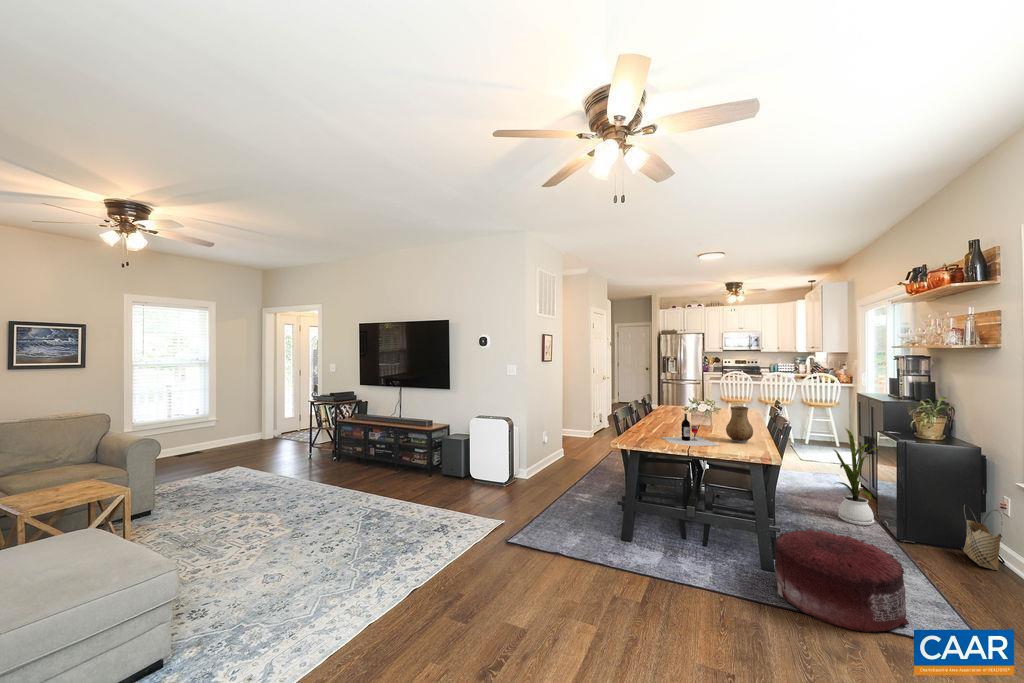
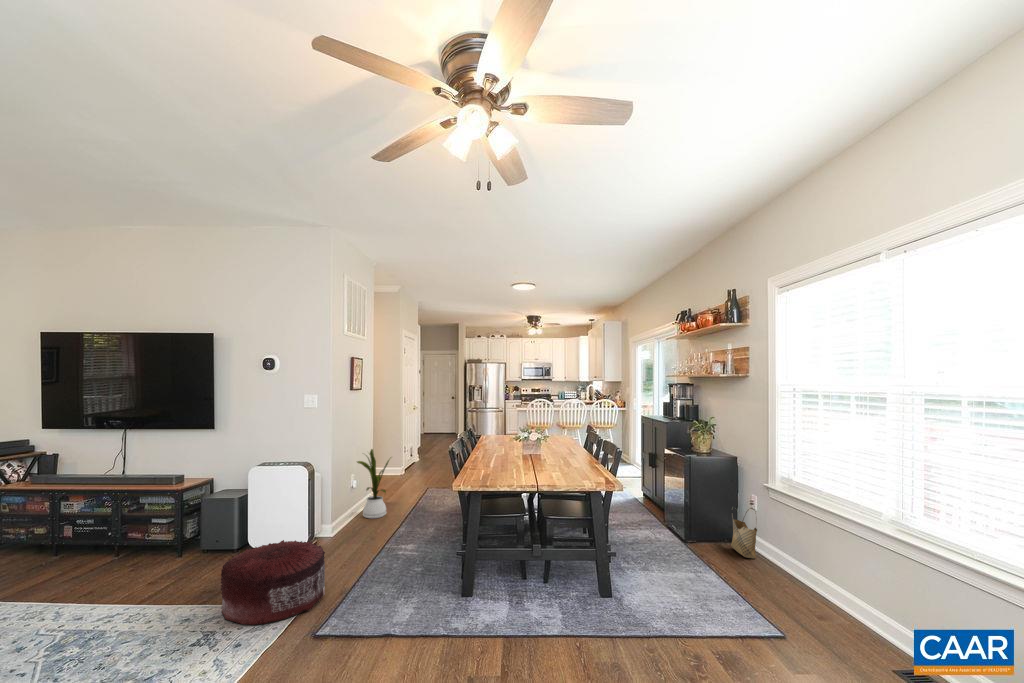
ceramic pitcher: present [726,406,753,443] -> none [560,434,584,471]
wine bottle: present [662,414,718,446] -> none [498,445,558,481]
house plant: present [834,429,877,525] -> present [357,449,390,519]
pouf: present [775,528,909,632] -> present [221,540,325,625]

